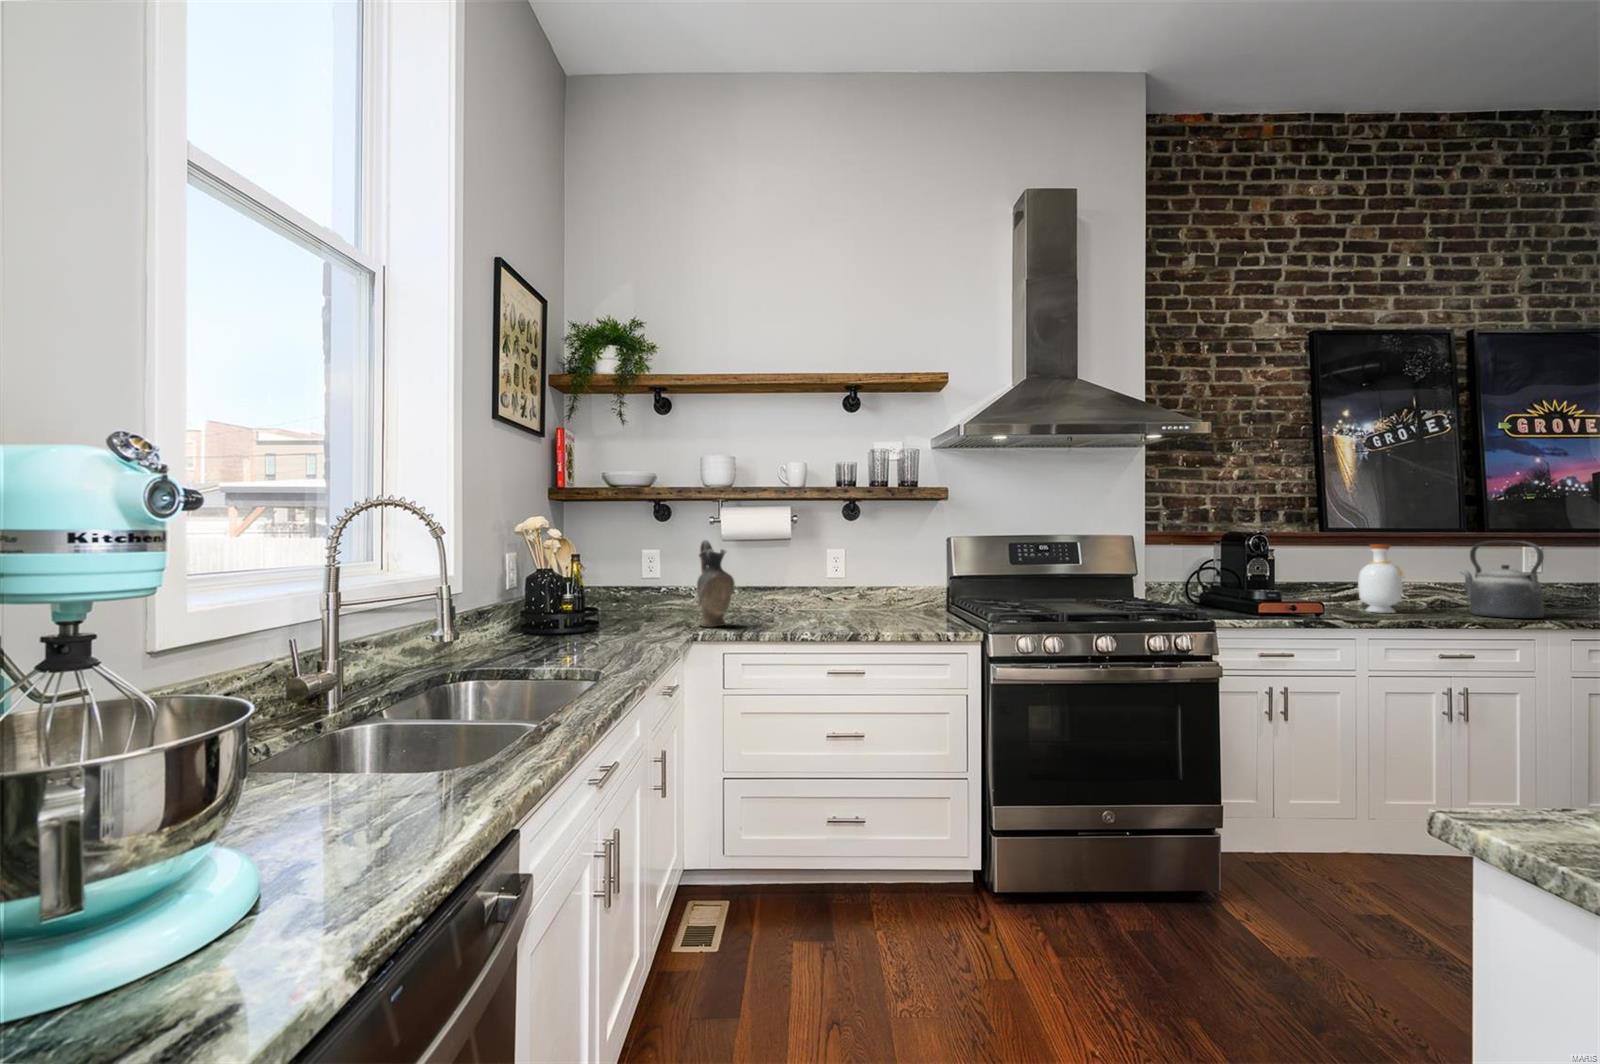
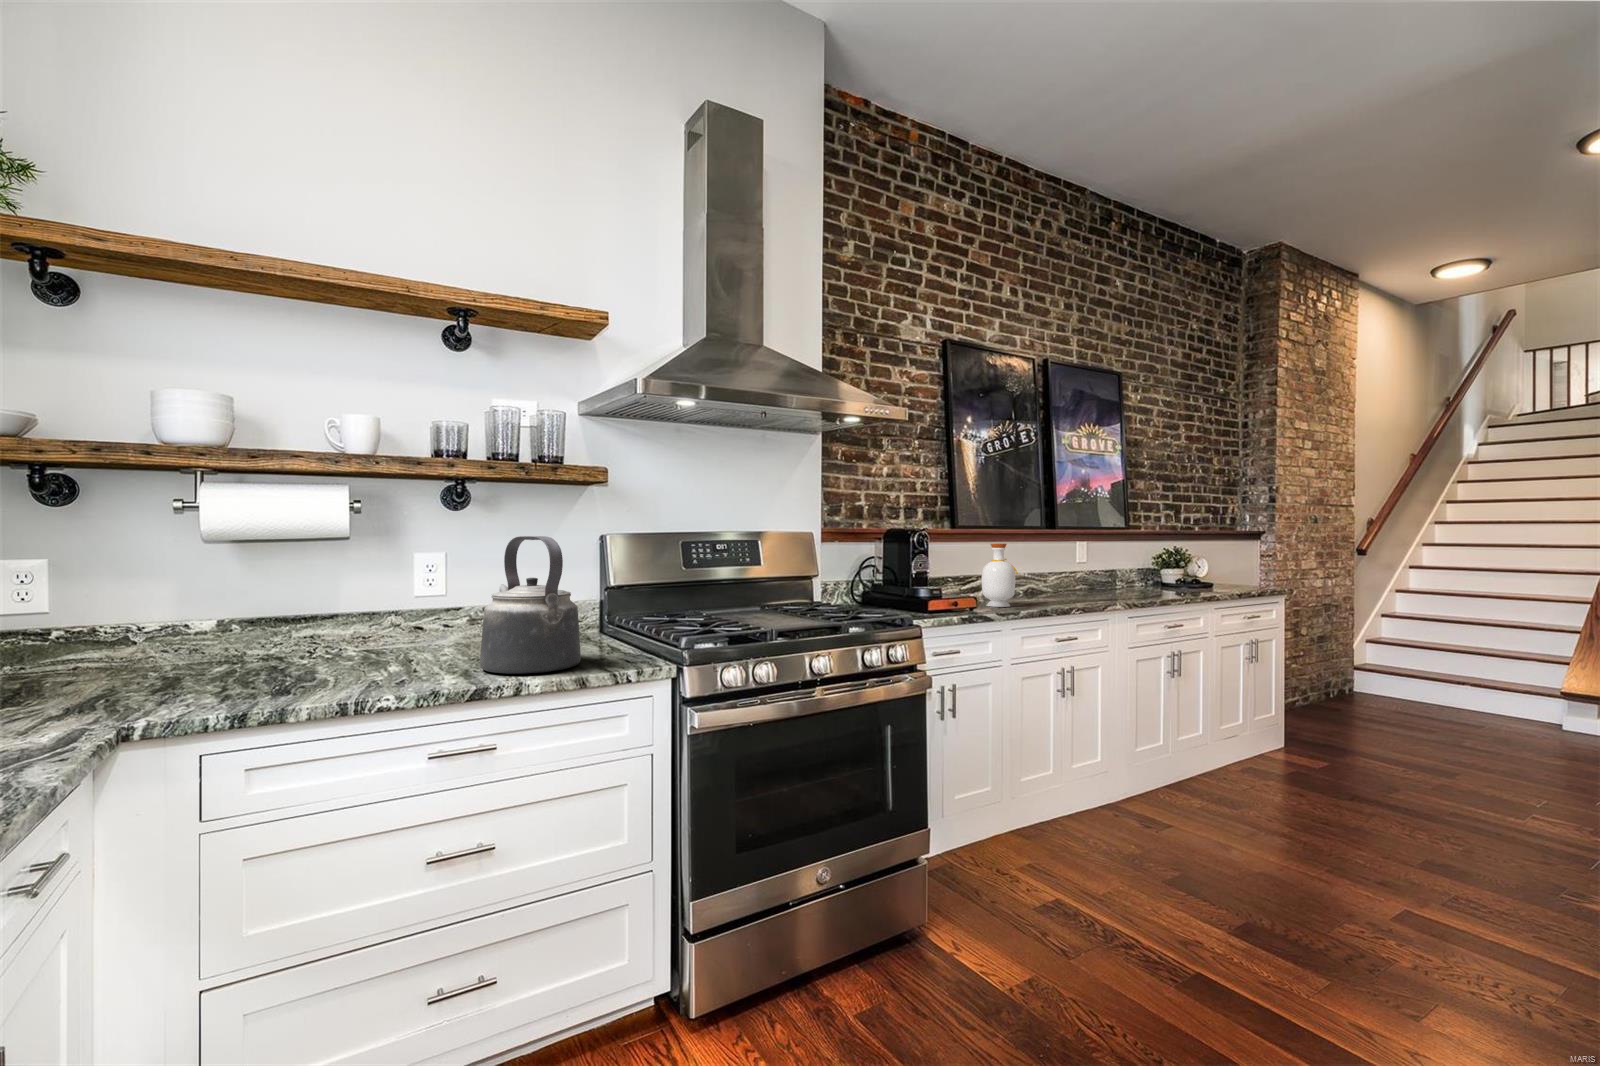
ceramic pitcher: present [697,540,735,627] -> none [133,536,228,706]
kettle: present [1460,541,1544,618] -> present [480,536,581,674]

